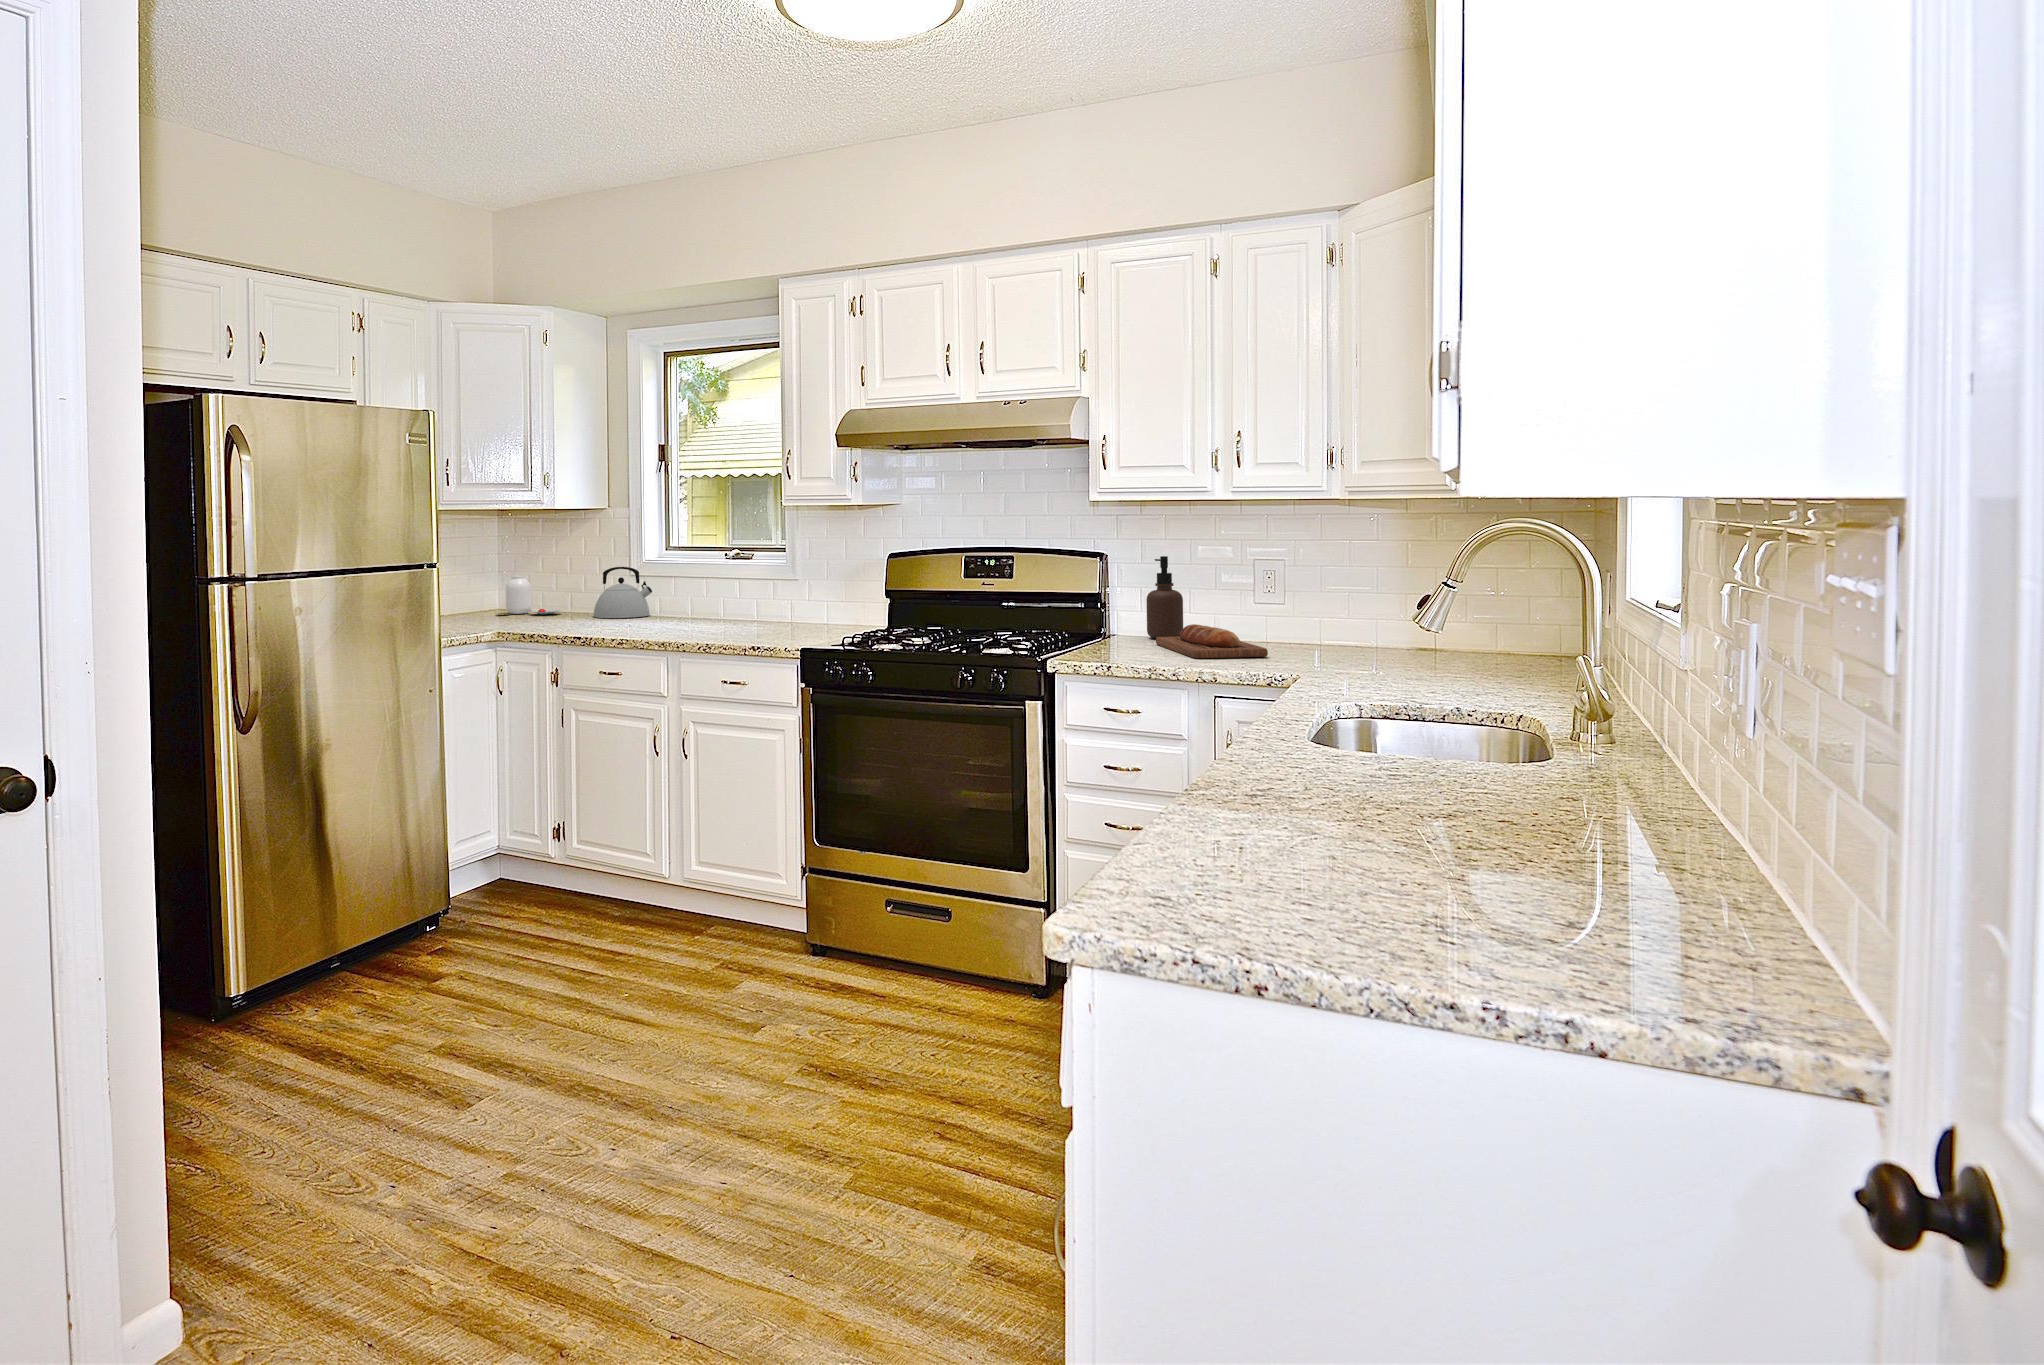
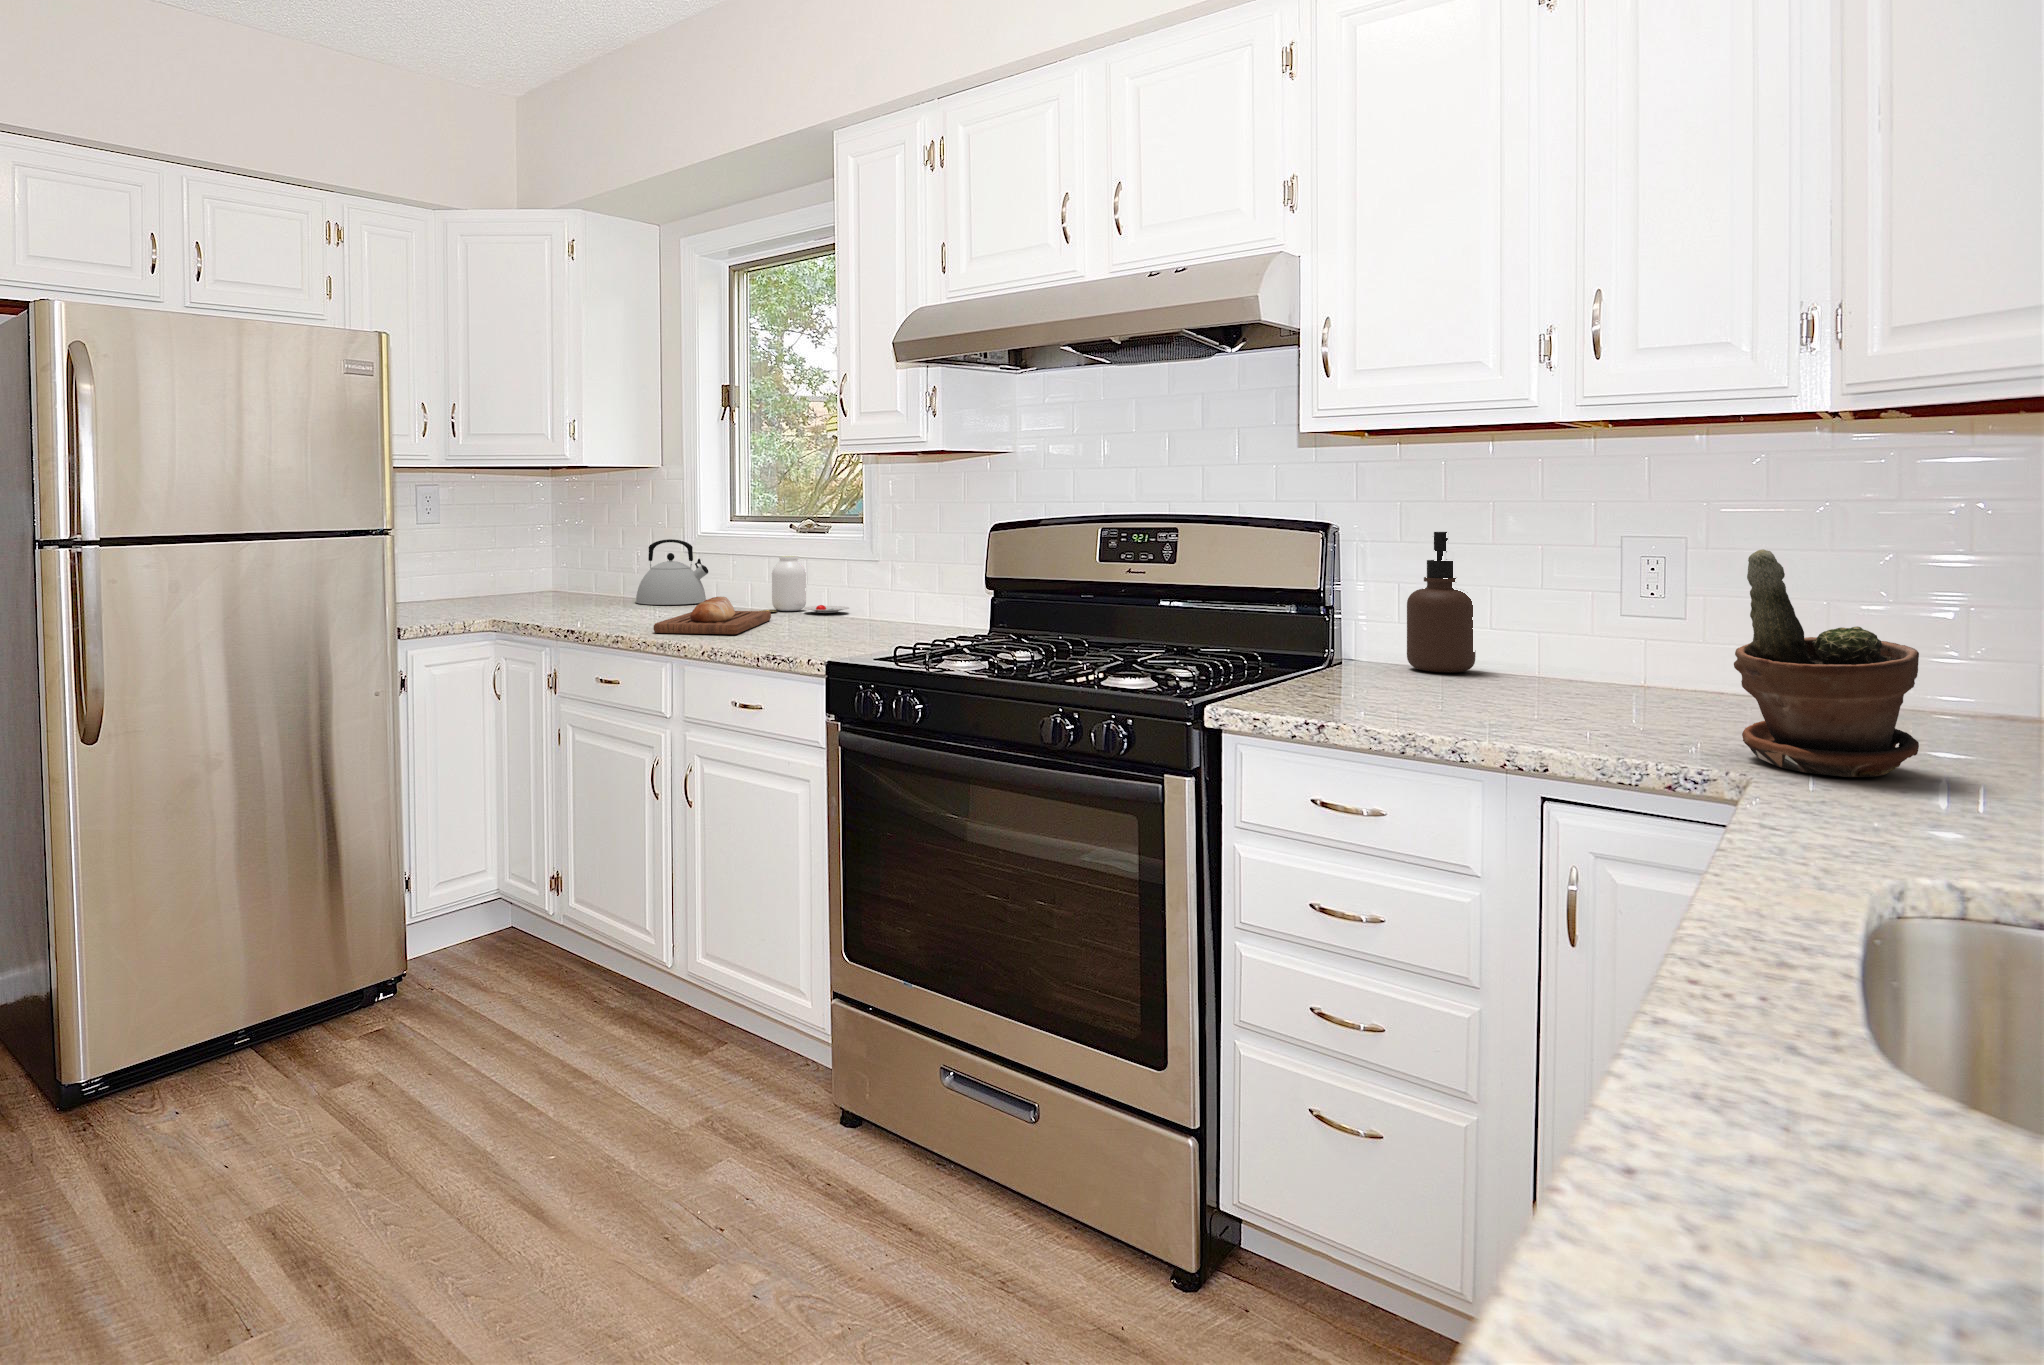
potted plant: none [1295,567,1366,672] -> present [1734,549,1919,777]
jar: present [496,575,562,615] -> present [763,556,849,613]
bread loaf: present [1156,624,1268,658] -> present [654,597,771,634]

